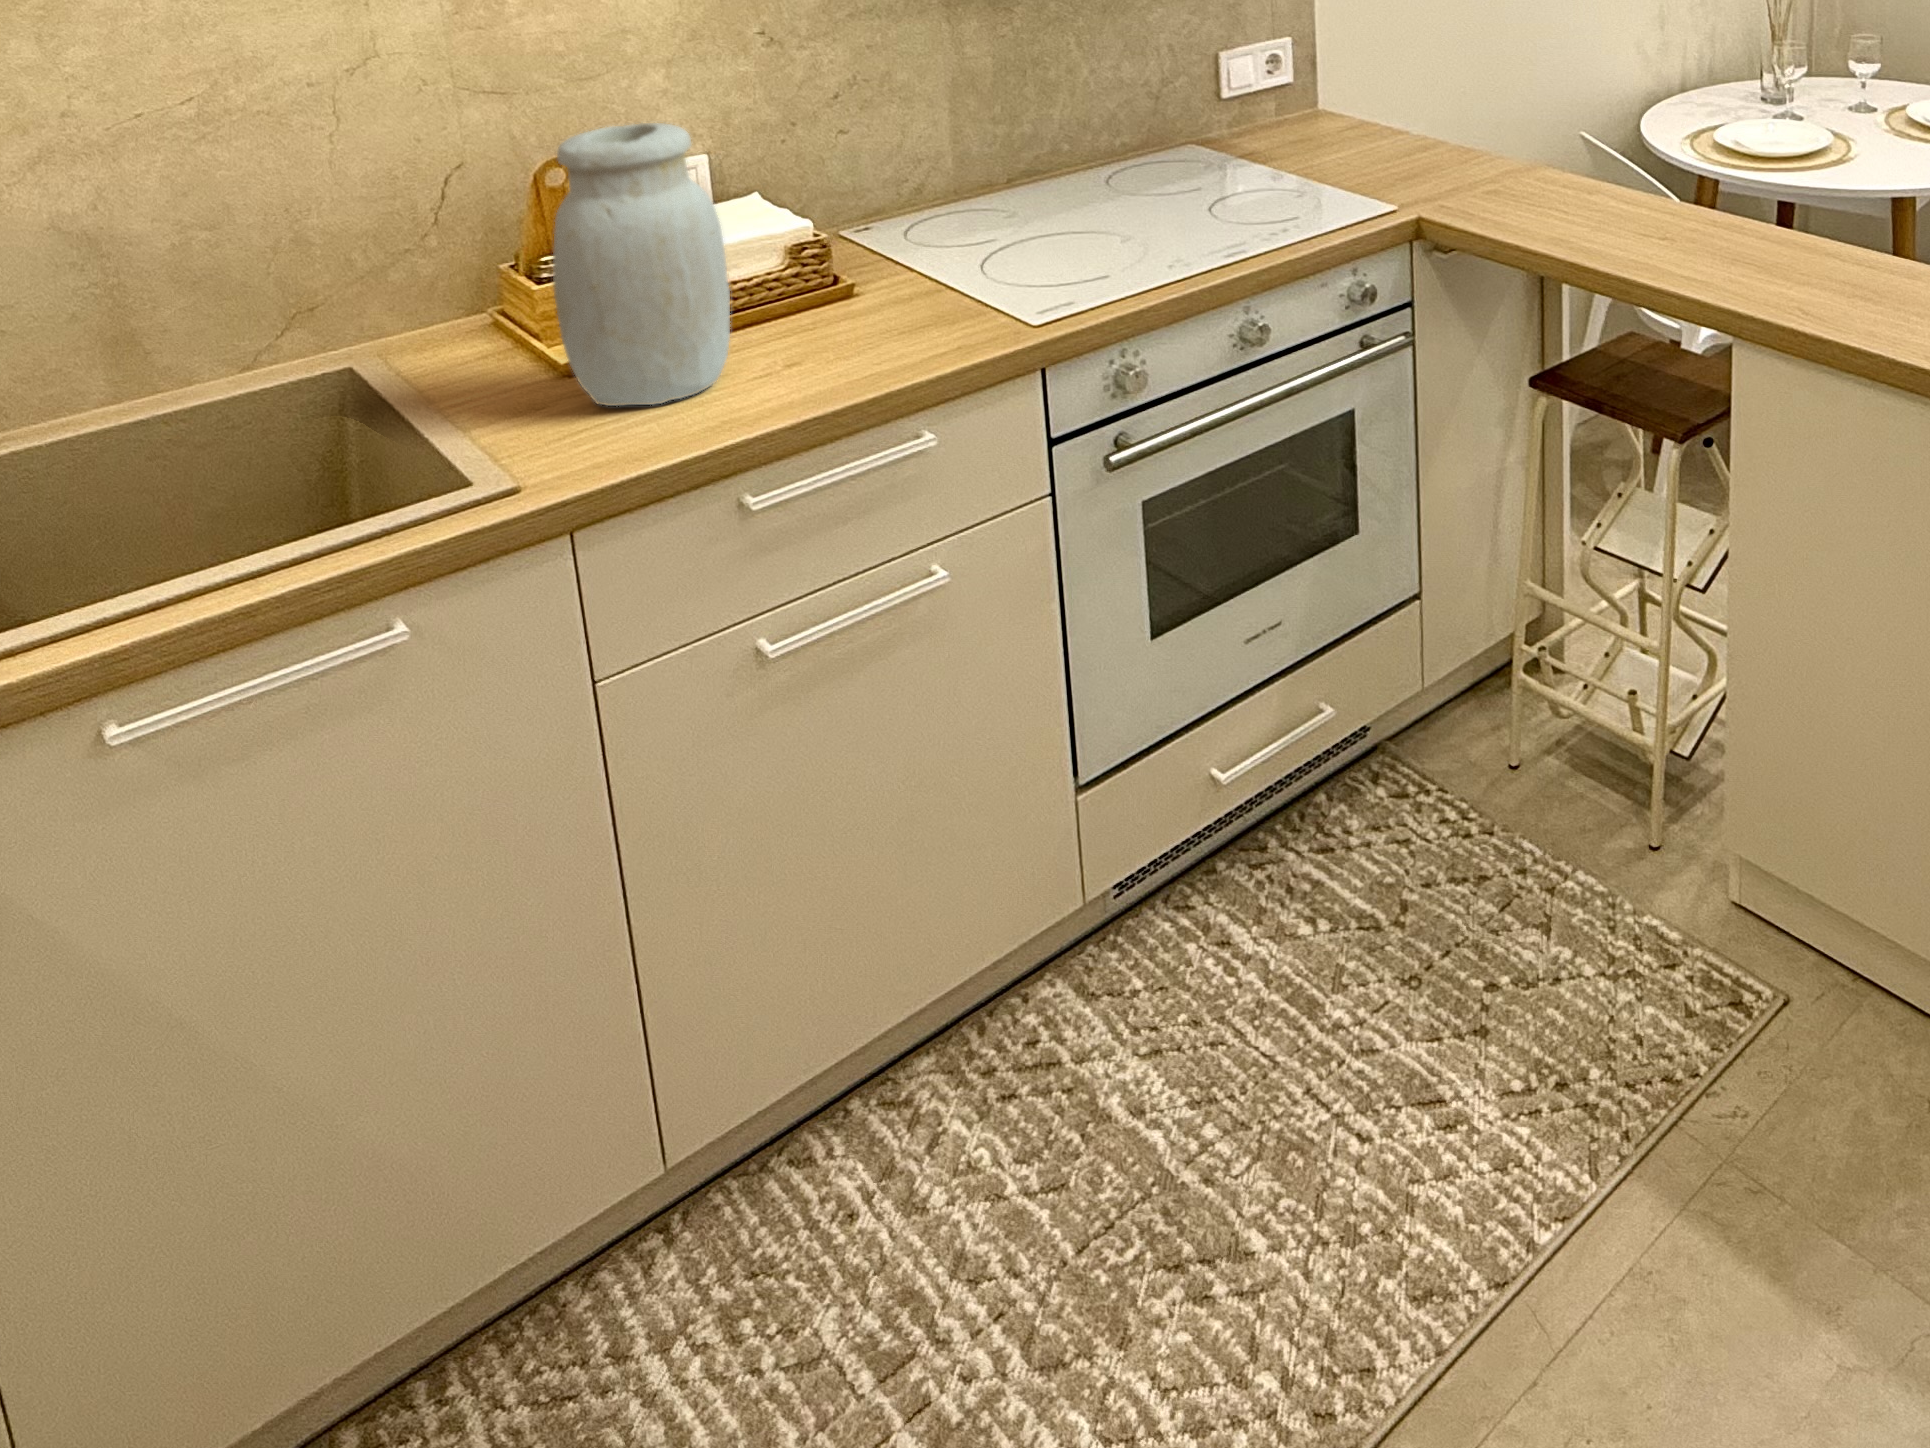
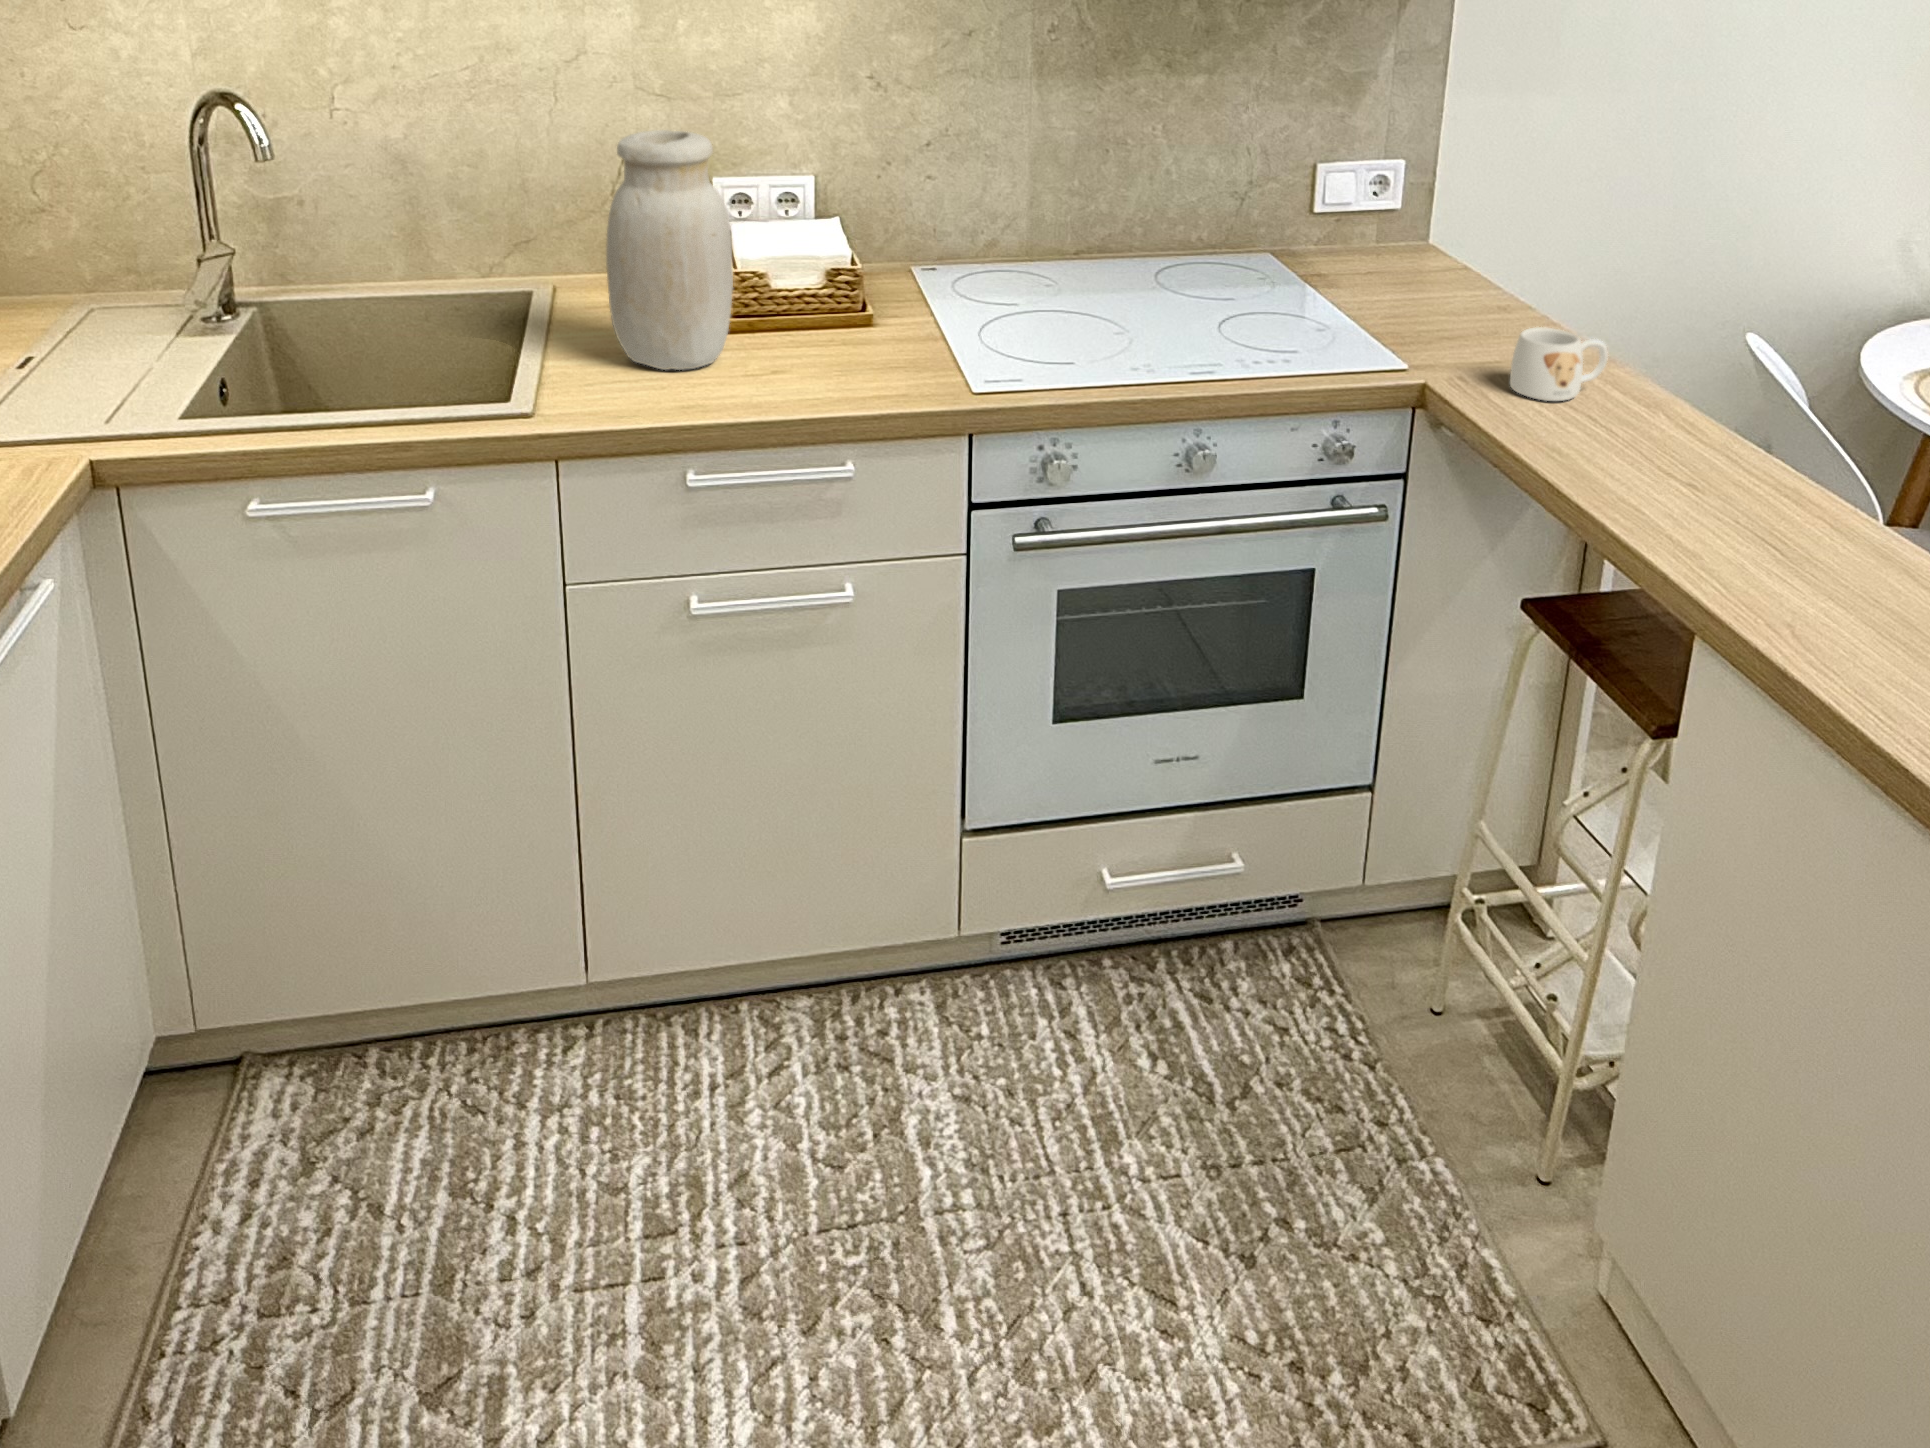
mug: none [1492,153,1560,212] -> present [1510,327,1608,401]

